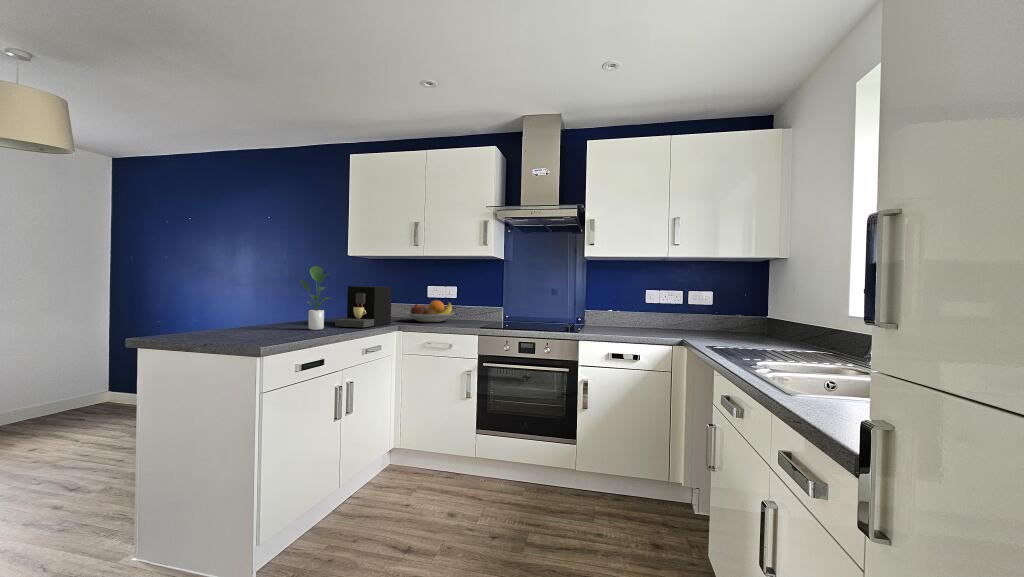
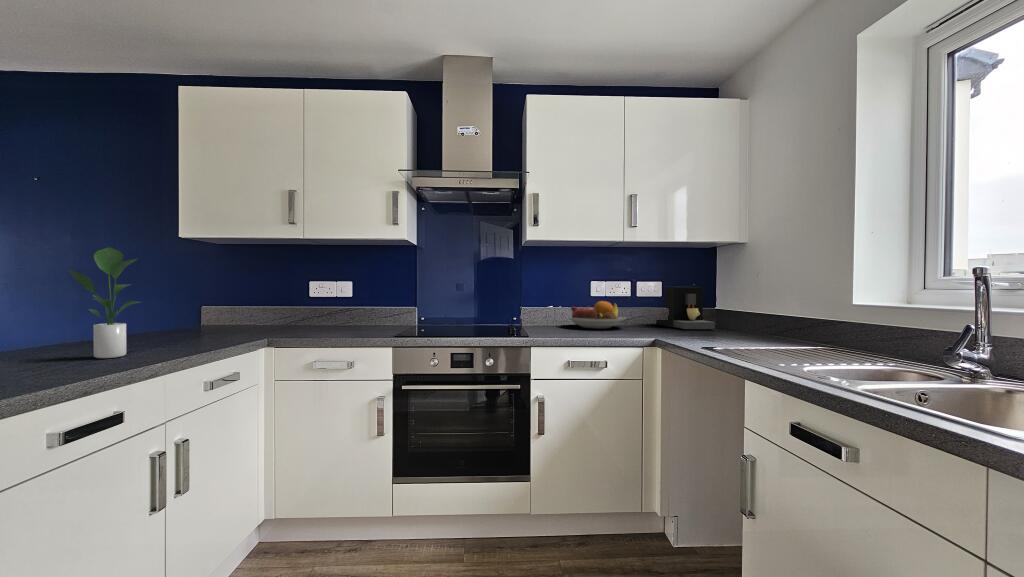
coffee maker: present [335,286,392,327] -> present [656,287,715,329]
fruit bowl: present [405,300,454,322] -> present [566,301,627,329]

